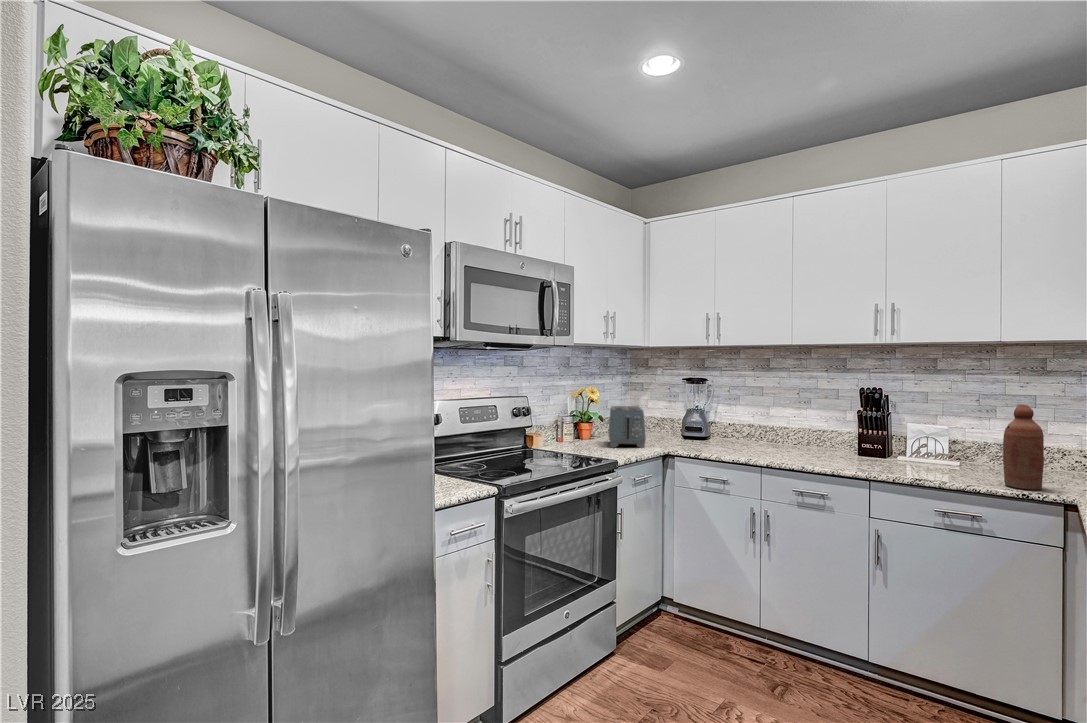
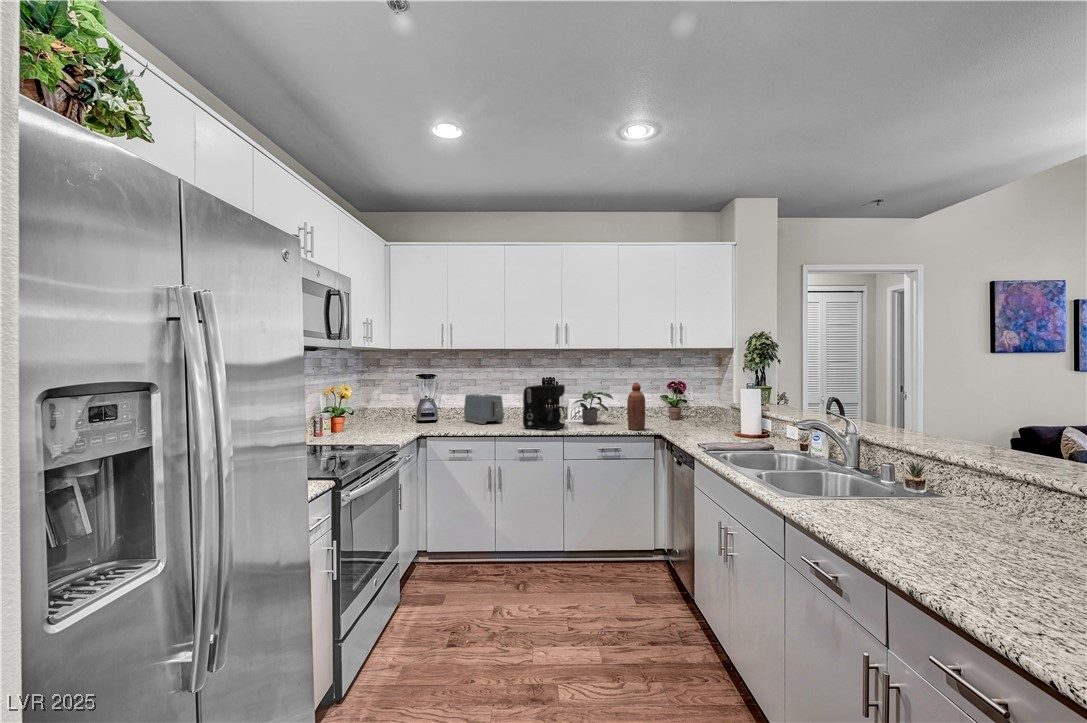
coffee maker: none [811,400,885,469] -> present [523,384,565,430]
toaster: present [609,406,646,448] -> present [464,394,504,424]
potted plant: none [910,413,987,468] -> present [574,391,613,424]

